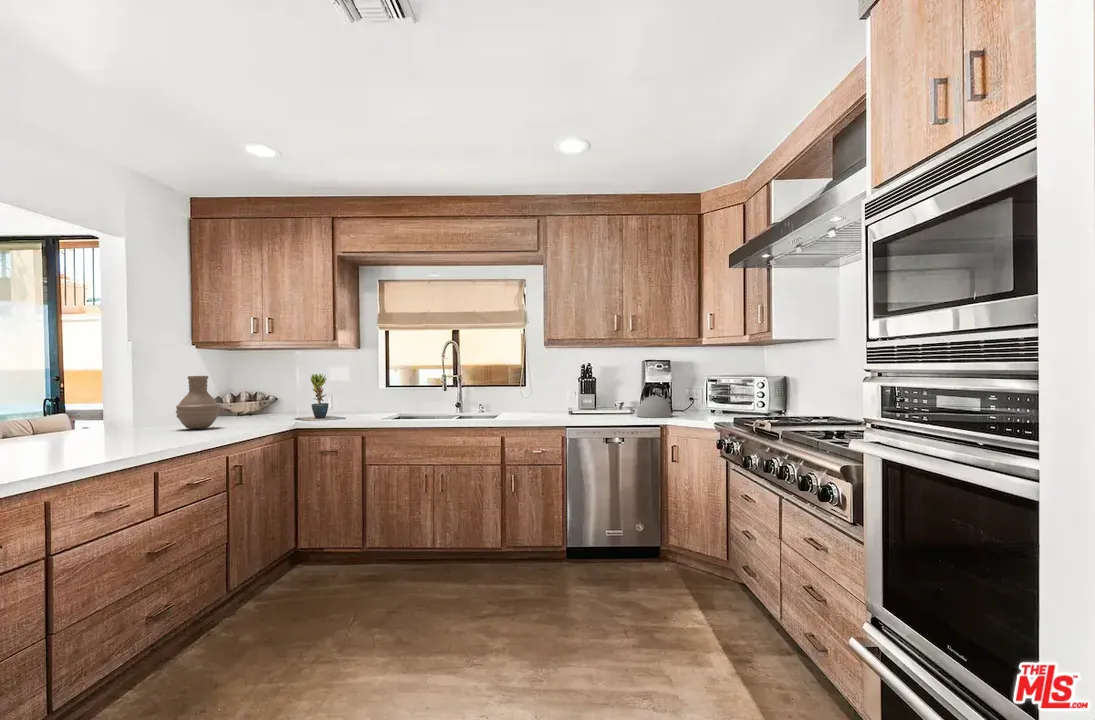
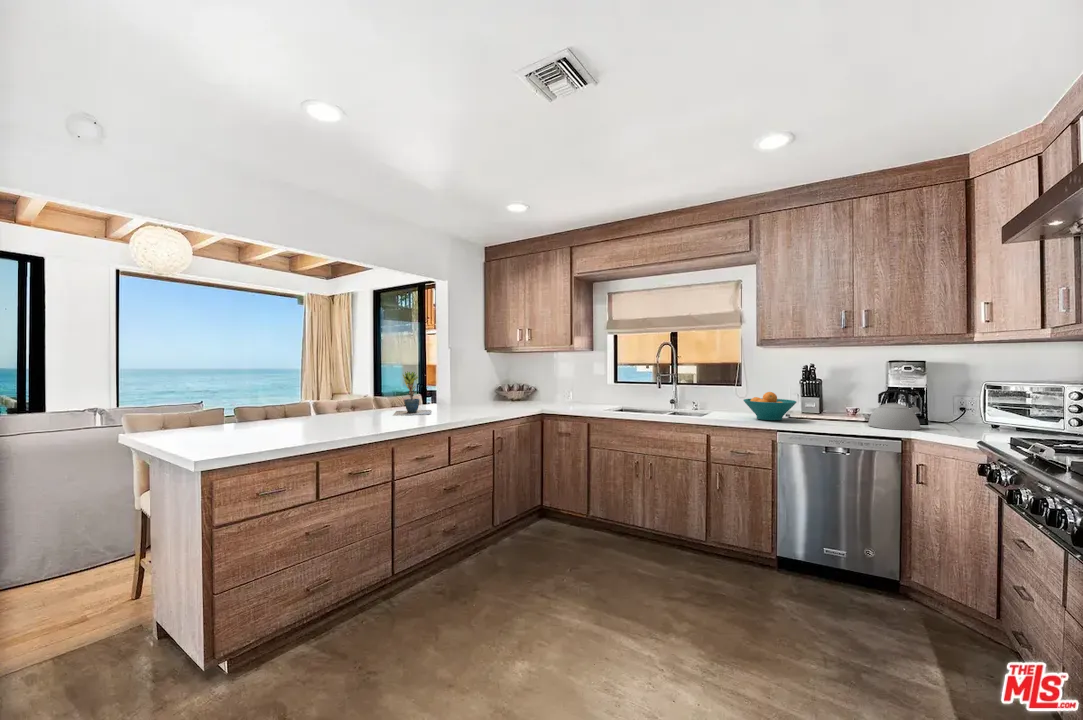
potted plant: present [295,374,344,421] -> present [393,372,431,416]
vase: present [176,376,220,429] -> none [458,372,486,409]
fruit bowl: none [537,390,583,418] -> present [744,392,796,421]

